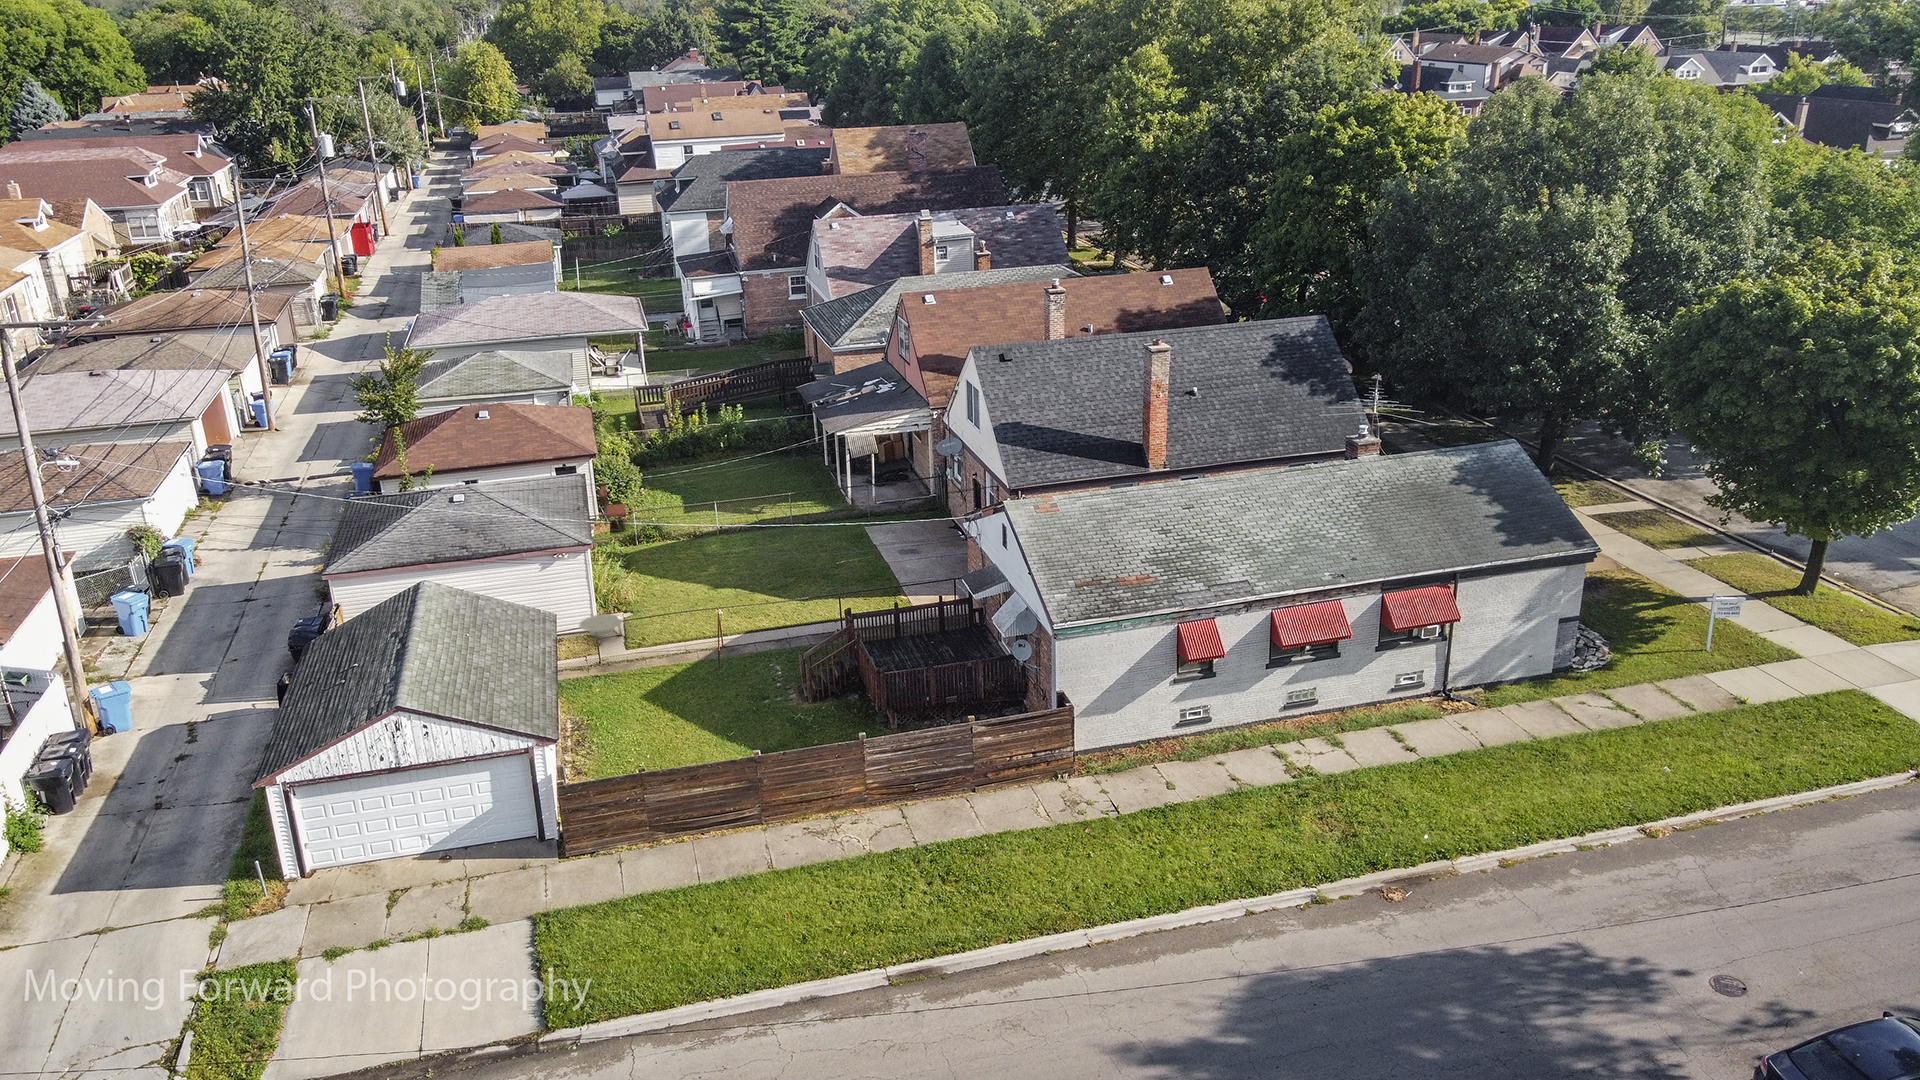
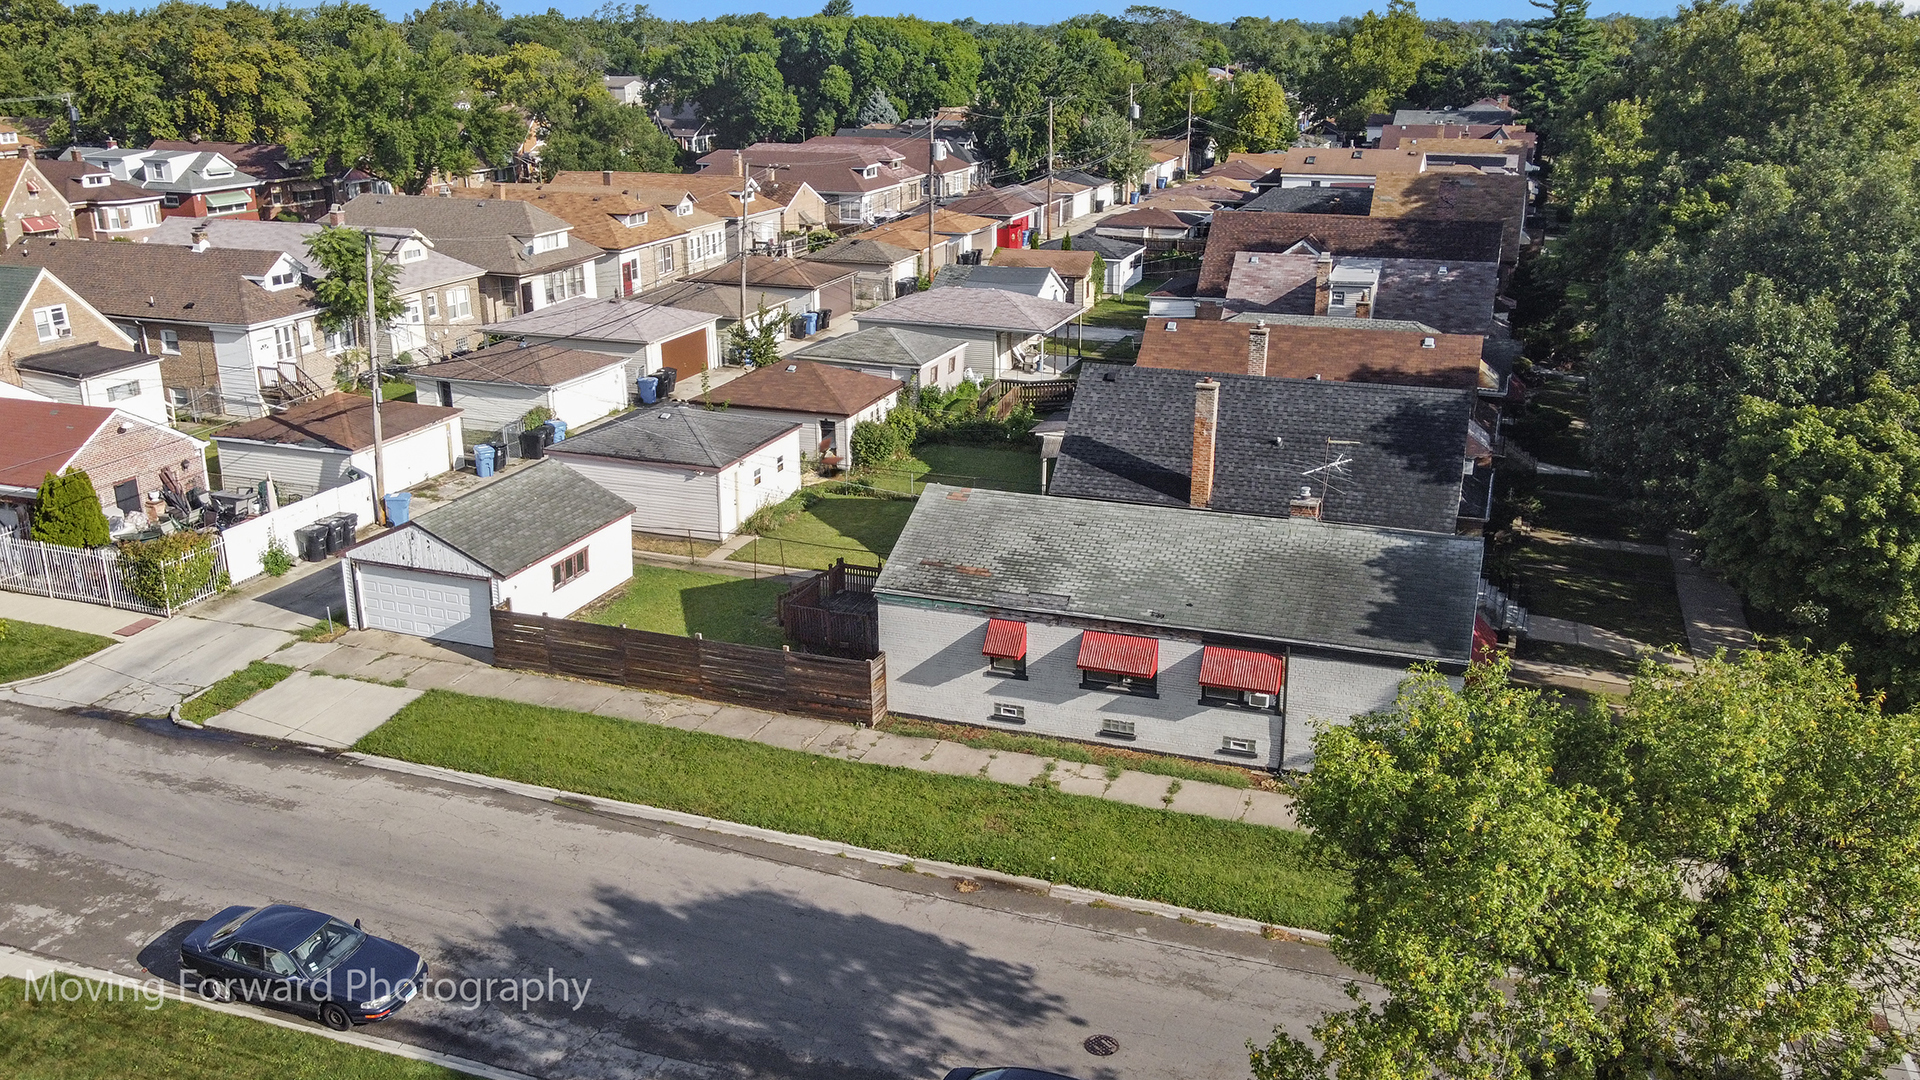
round table: present [579,614,623,646] -> none [690,526,725,549]

